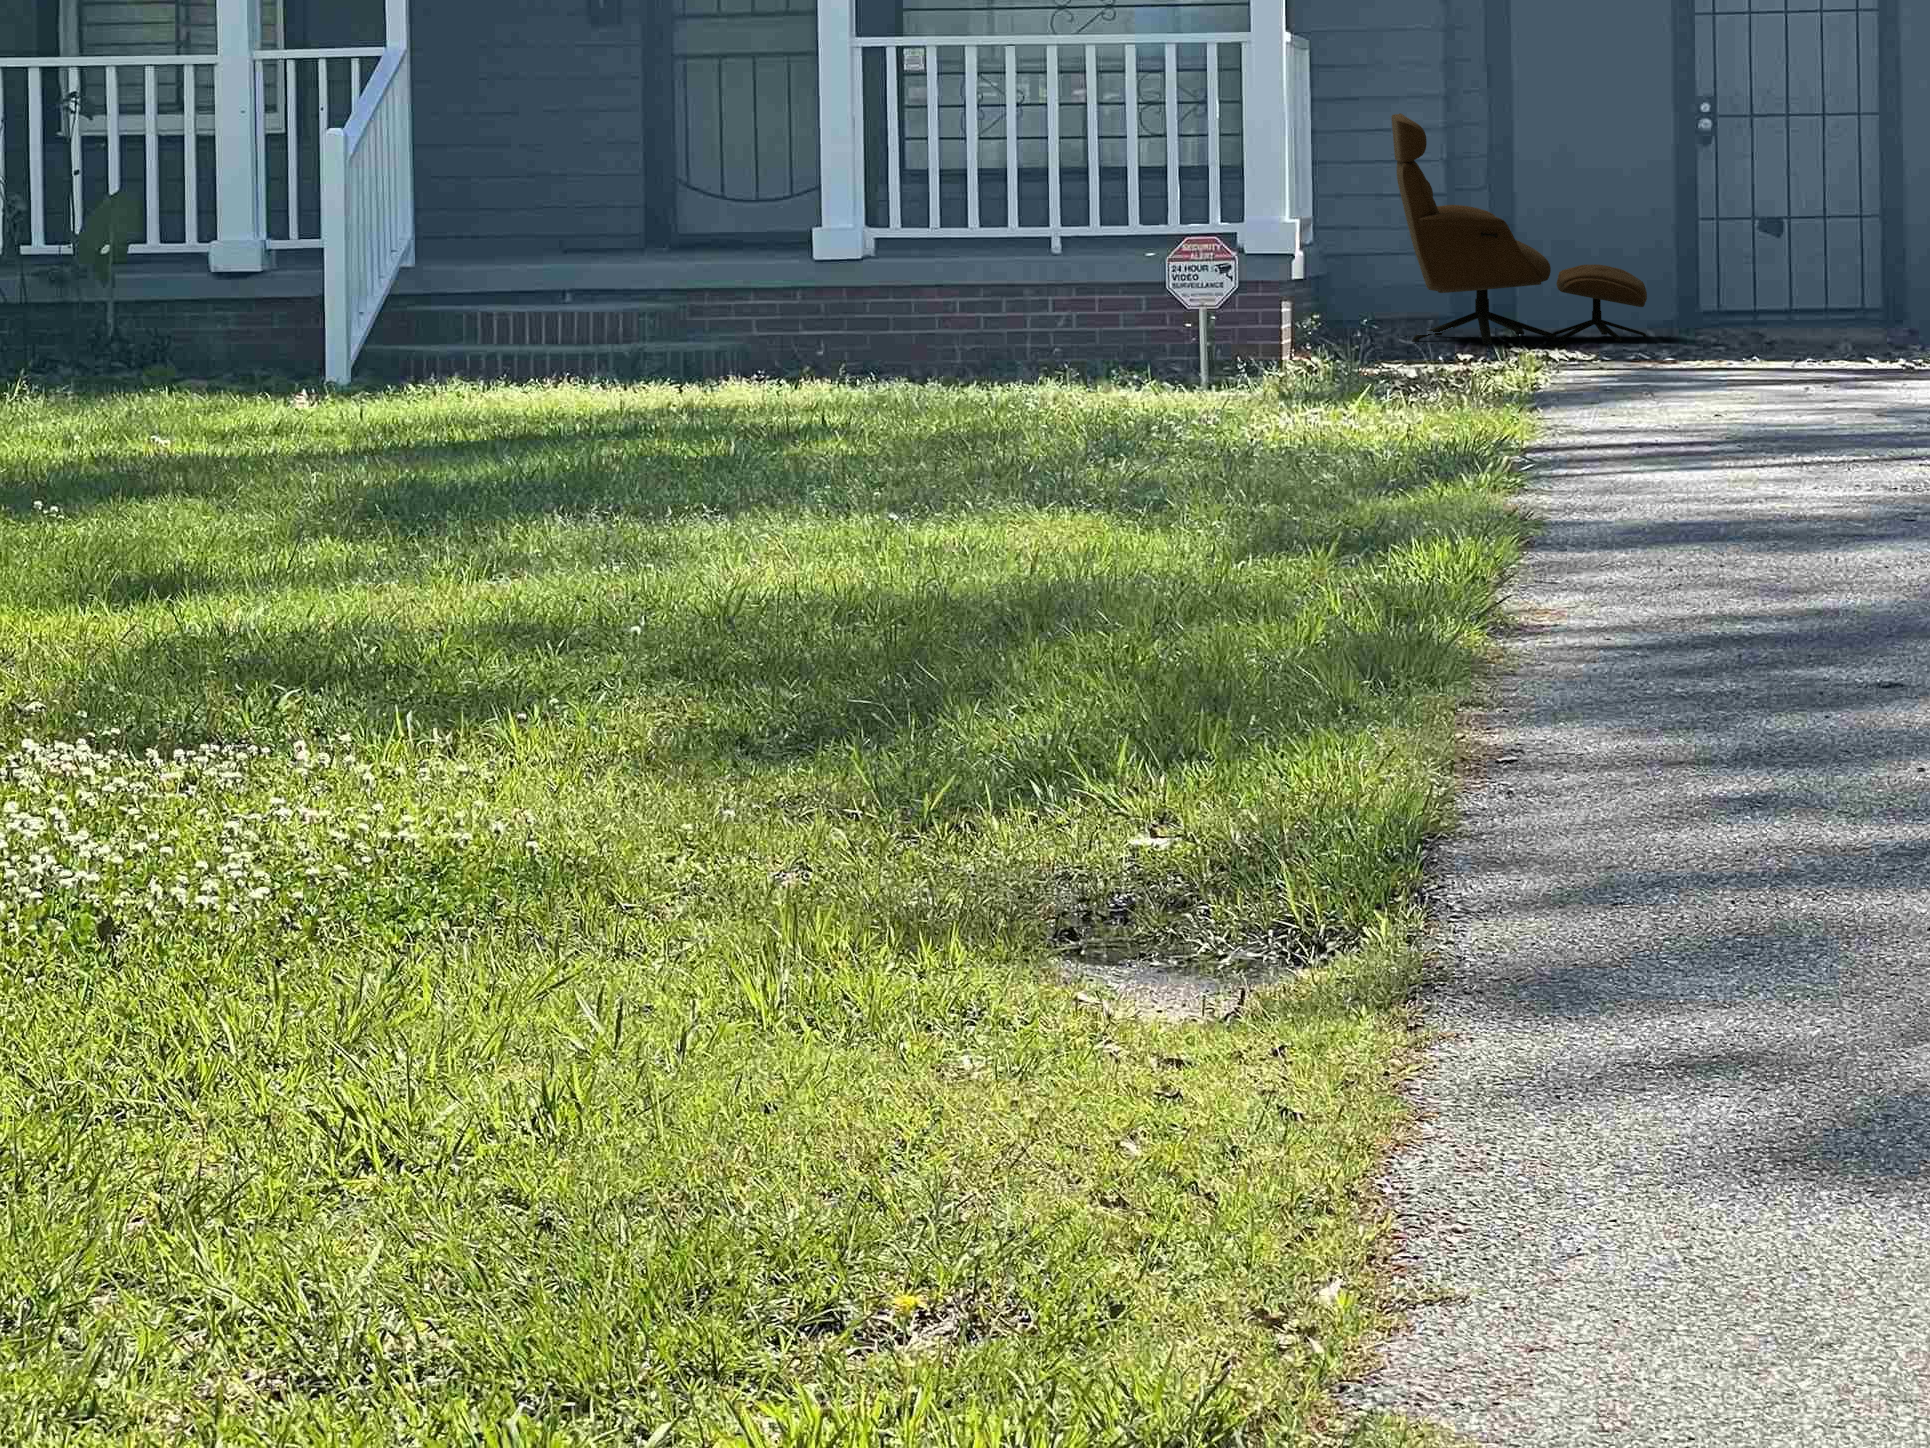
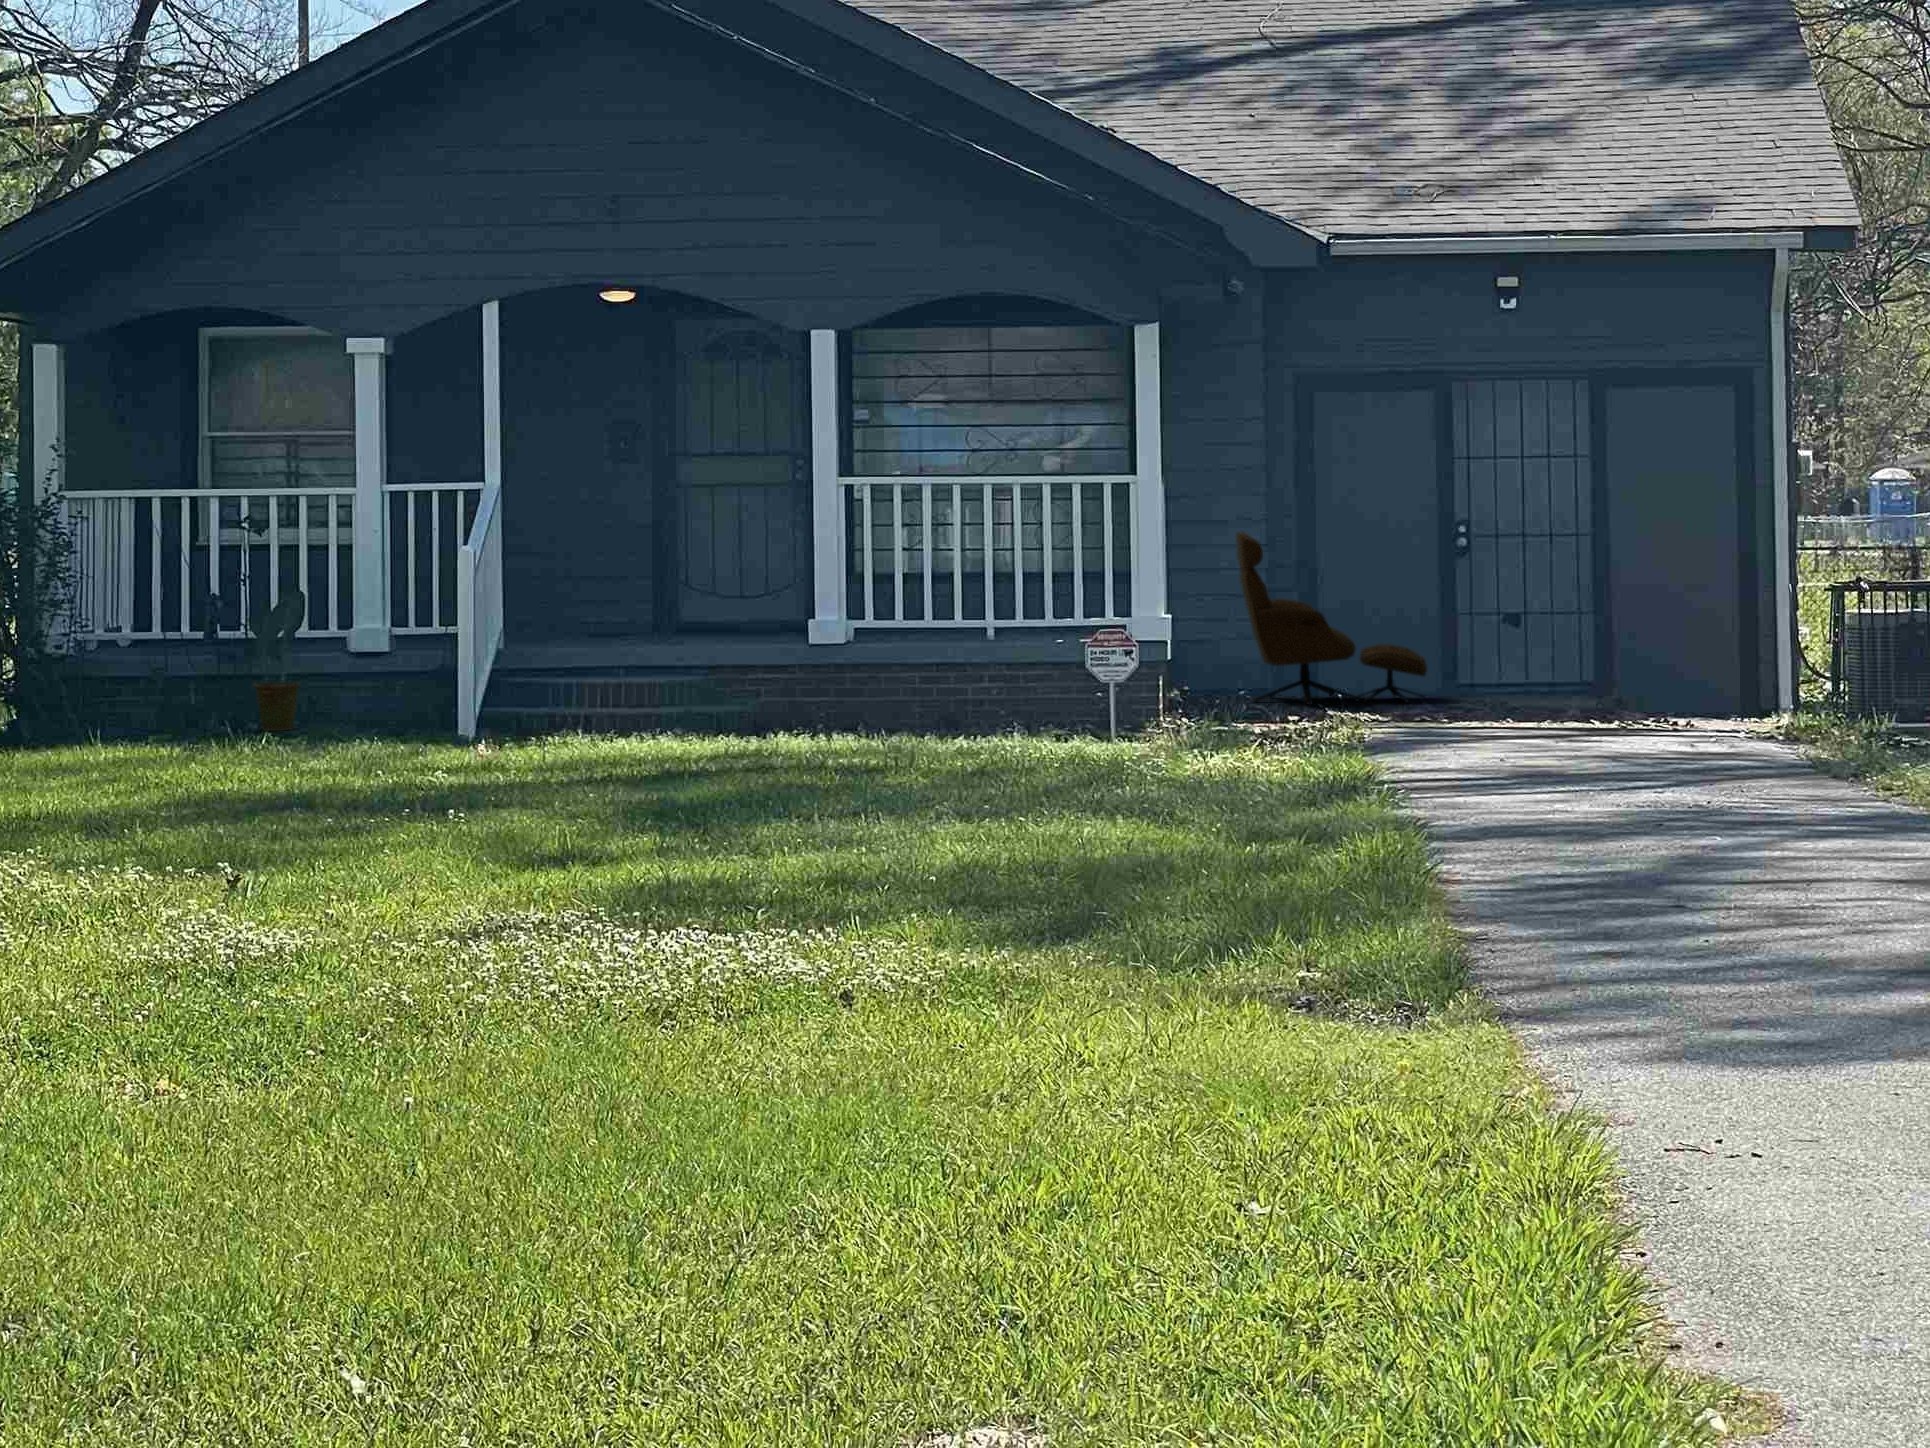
bucket: none [74,306,138,371] -> present [254,682,300,731]

